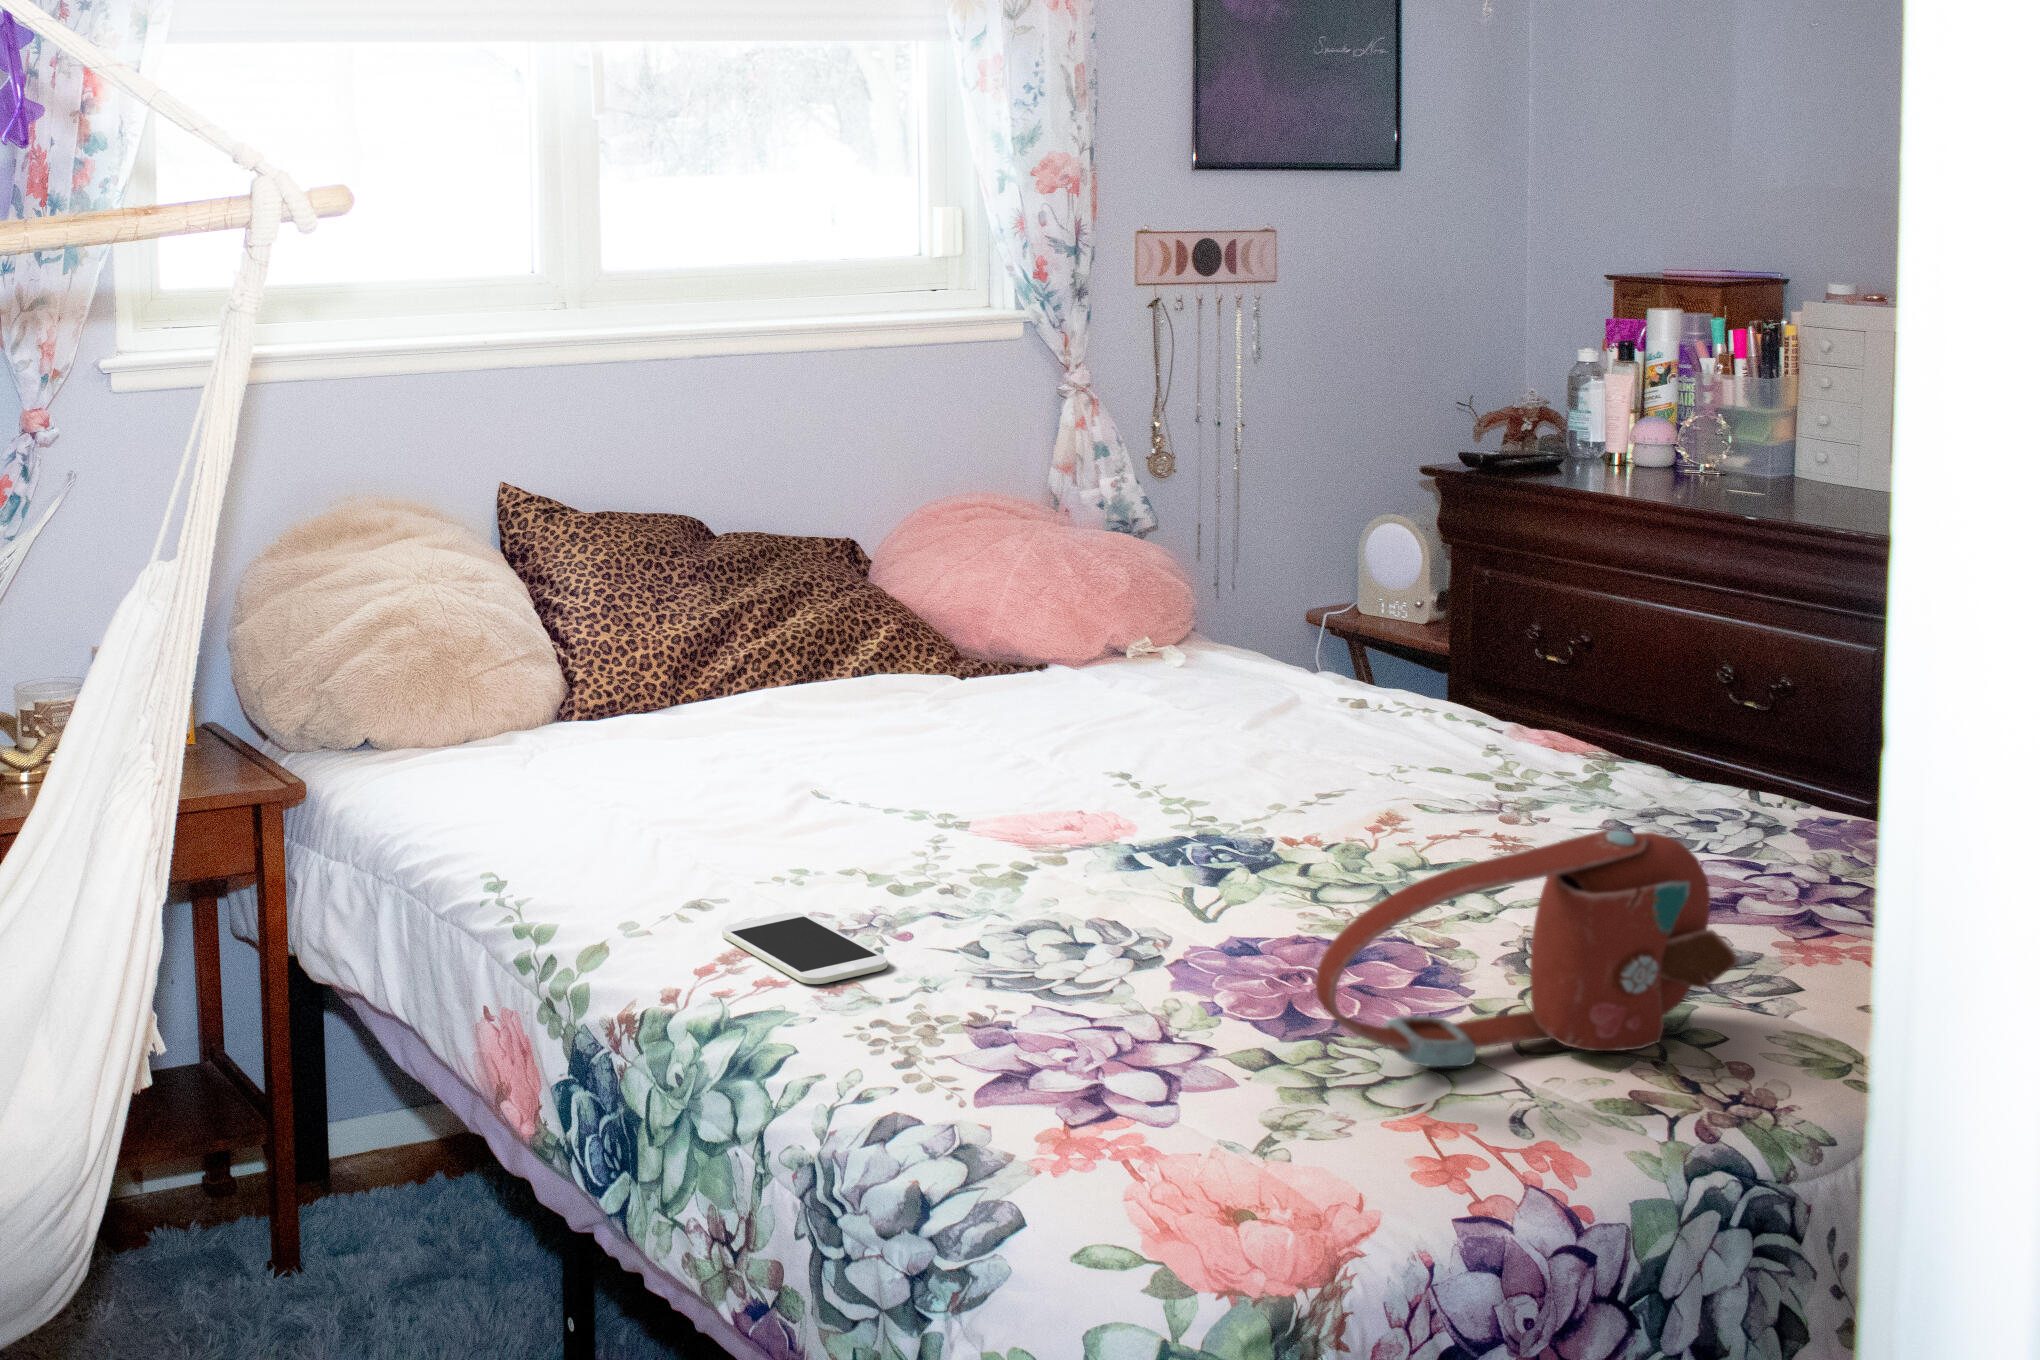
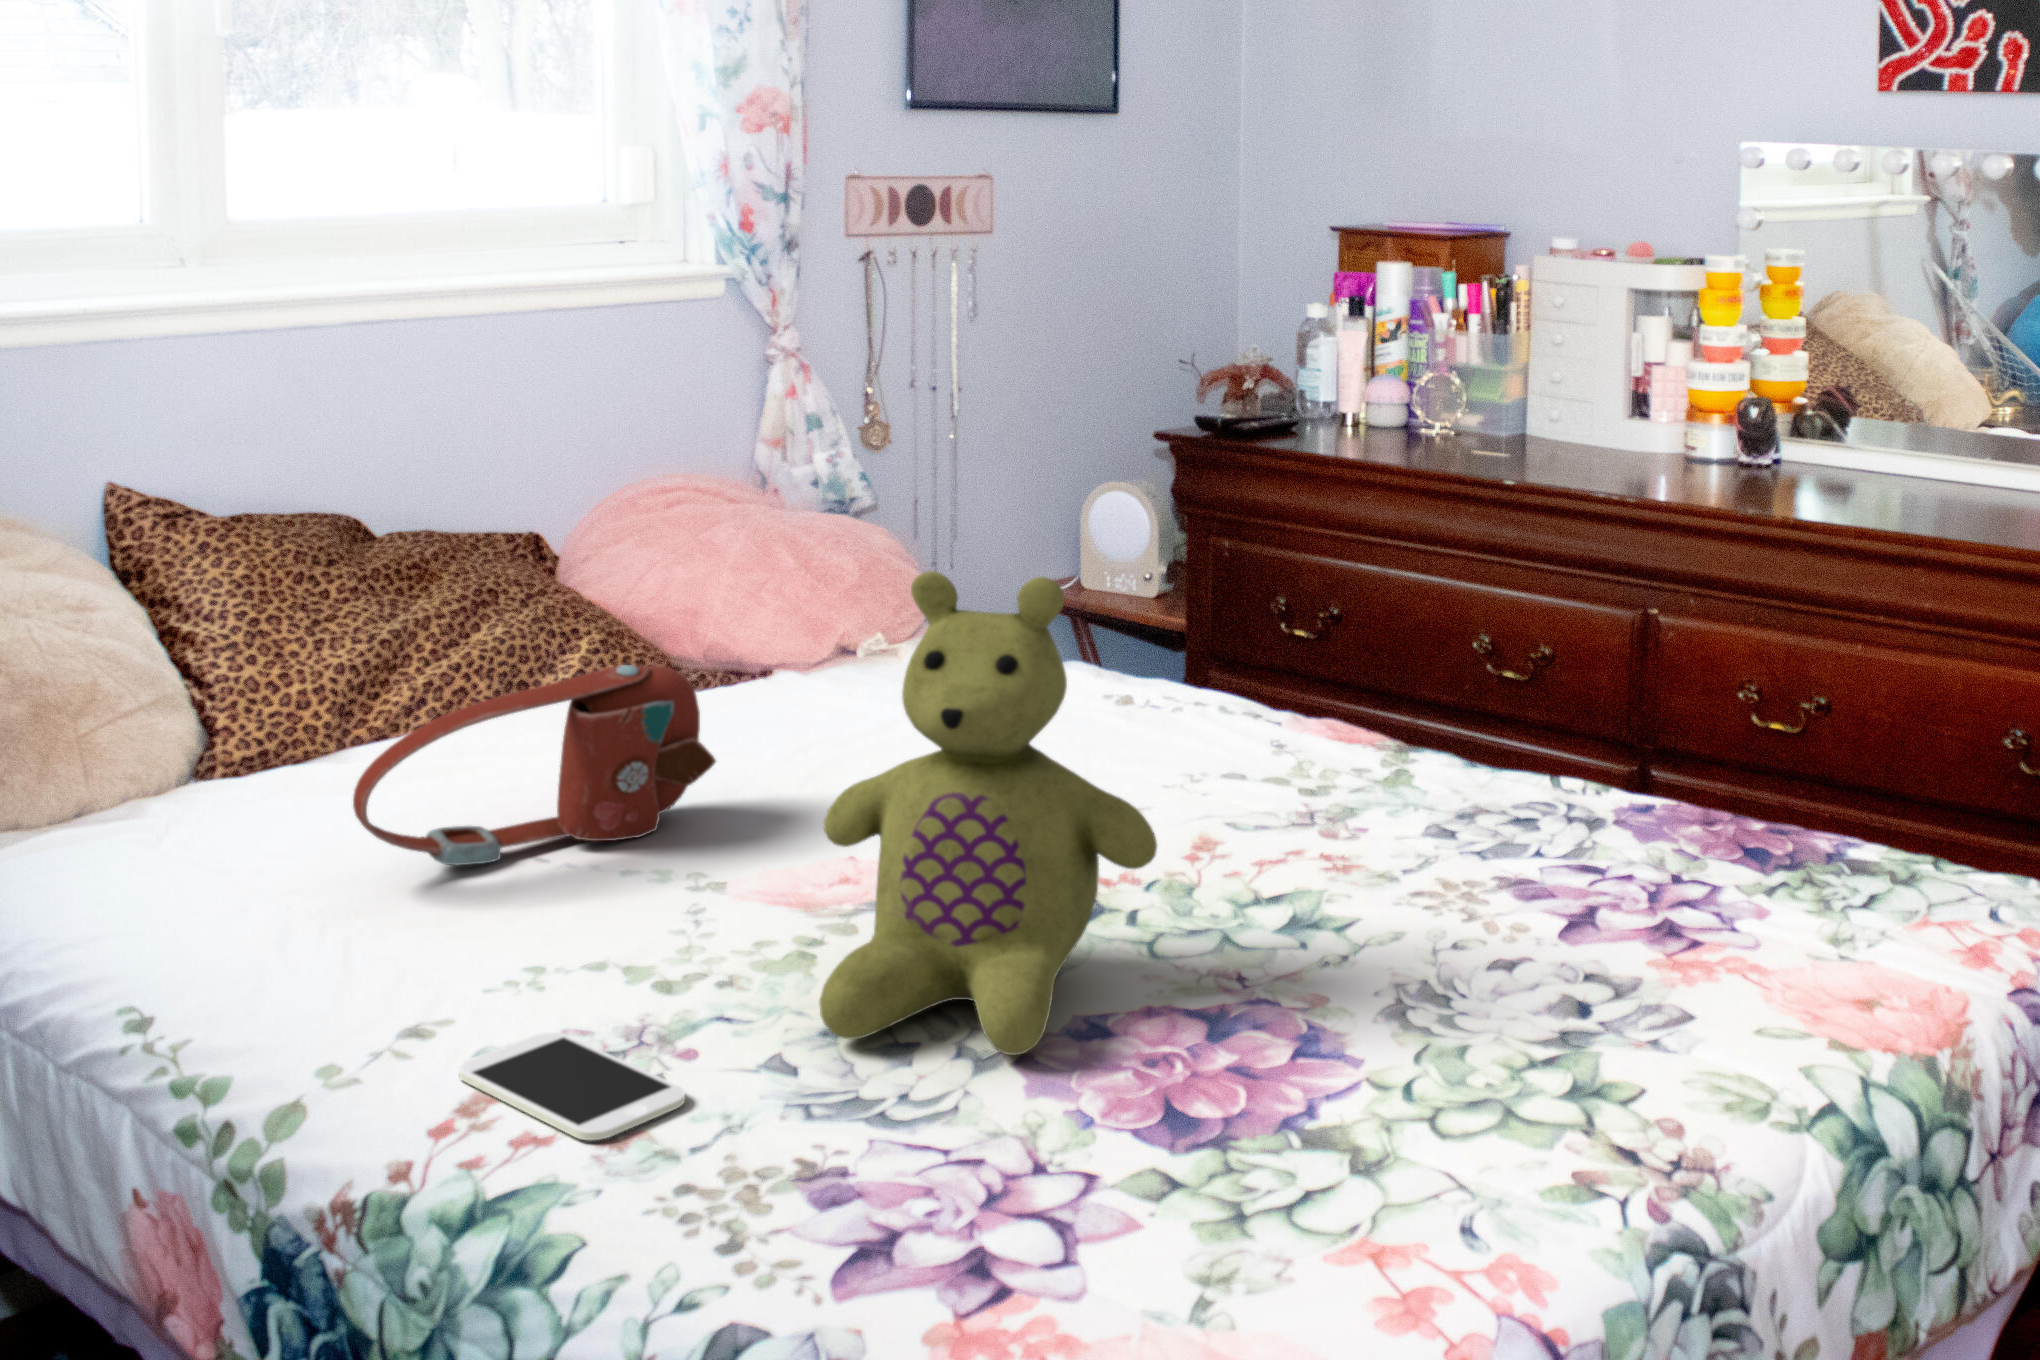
stuffed bear: none [1003,547,1309,962] -> present [819,571,1157,1055]
handbag: present [1315,830,1738,1066] -> present [353,665,716,865]

